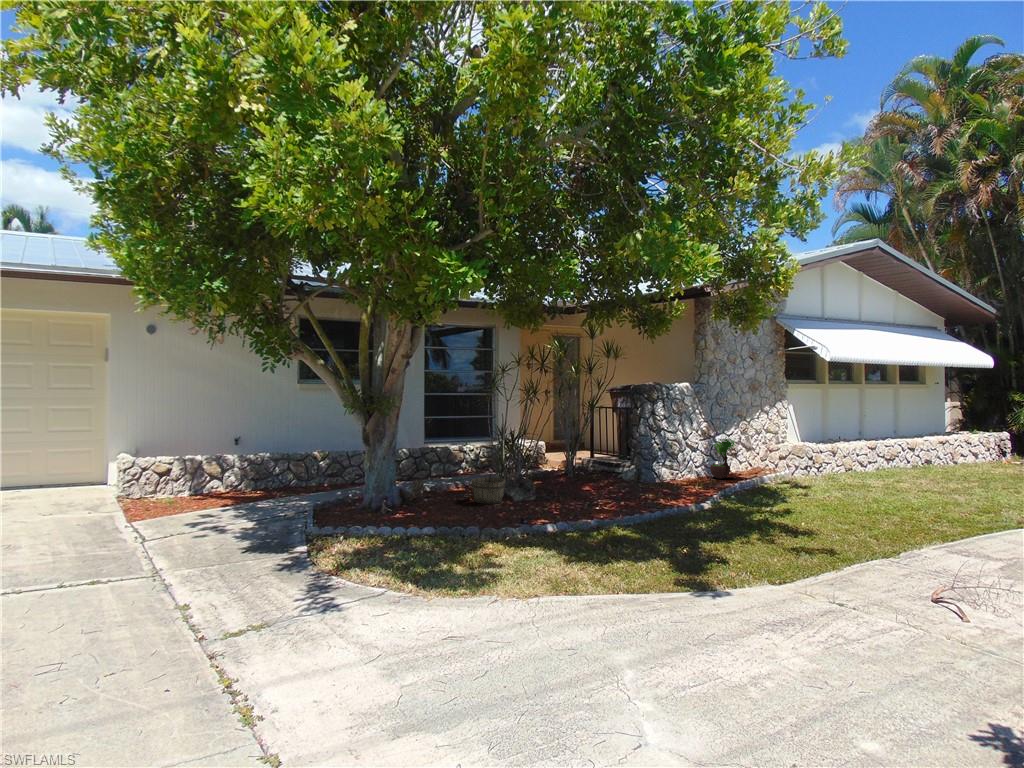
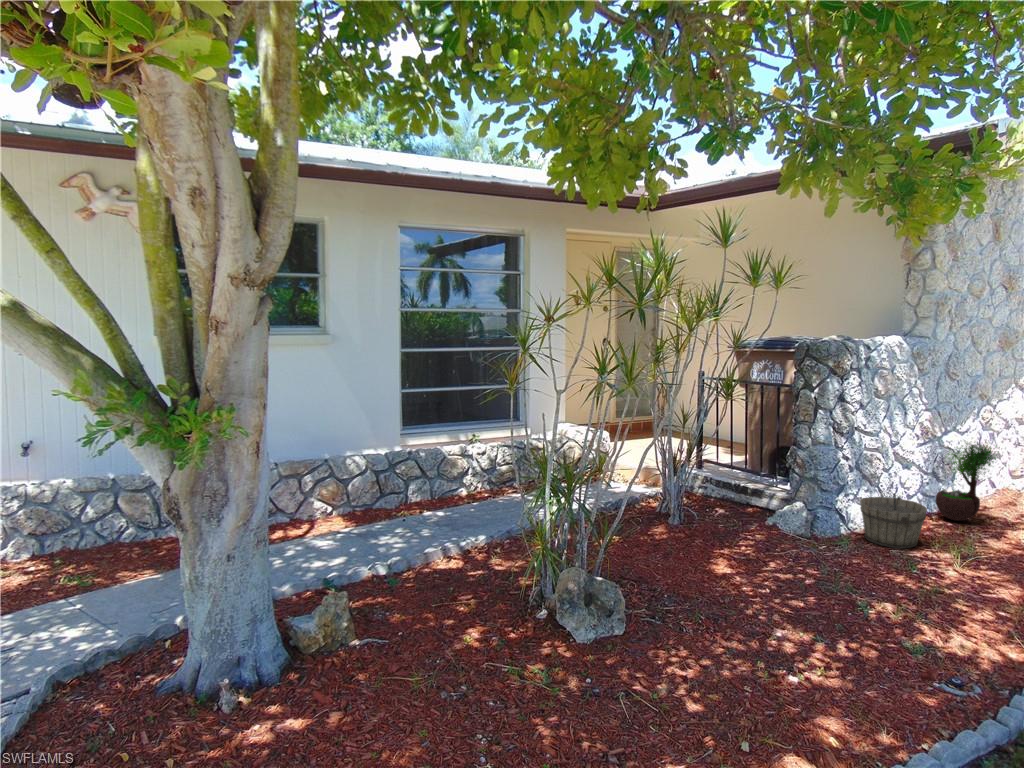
wooden bucket: present [471,474,506,504] -> present [860,490,927,548]

